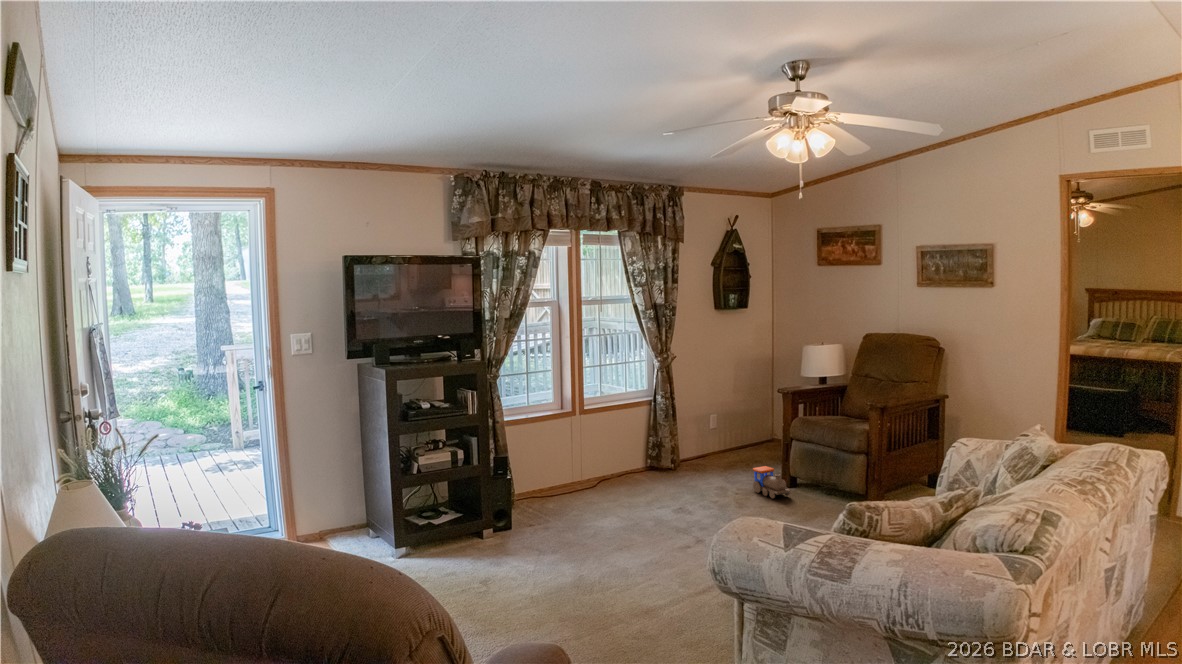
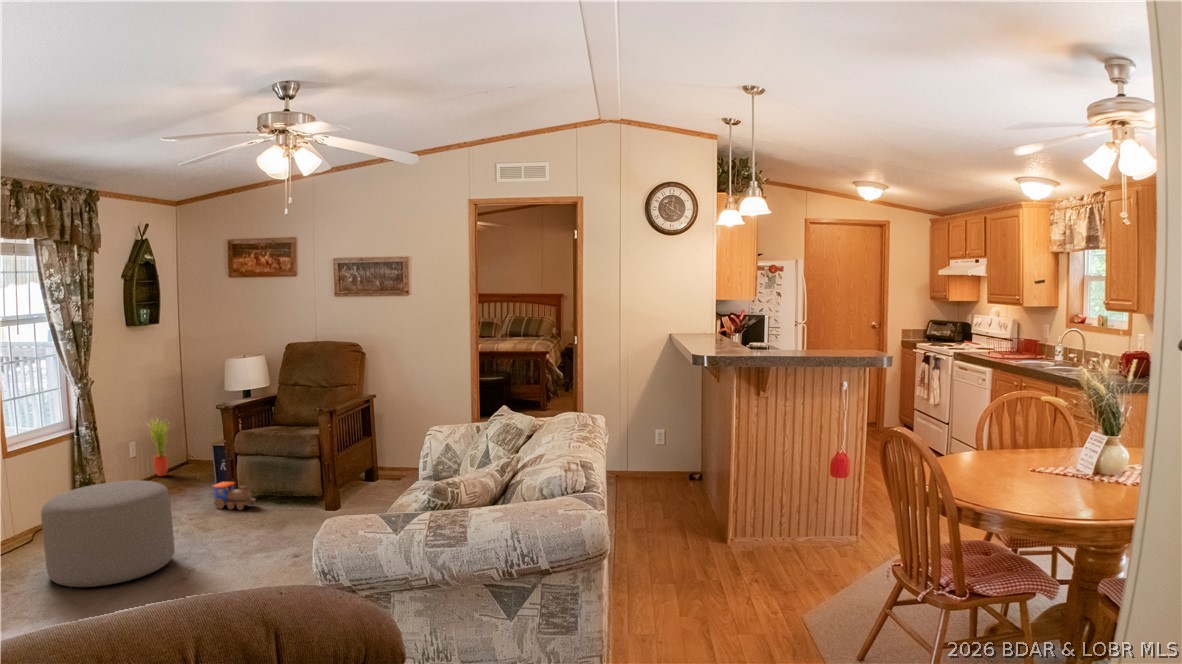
potted plant: none [734,396,755,450] -> present [148,420,169,476]
ottoman: none [556,448,666,546] -> present [41,480,175,587]

